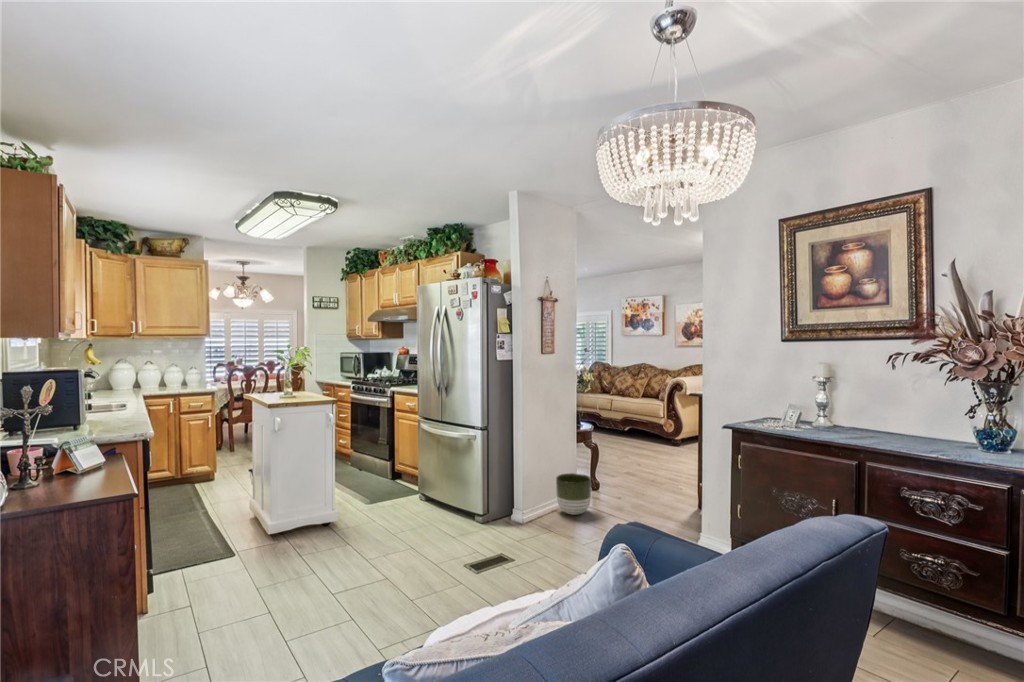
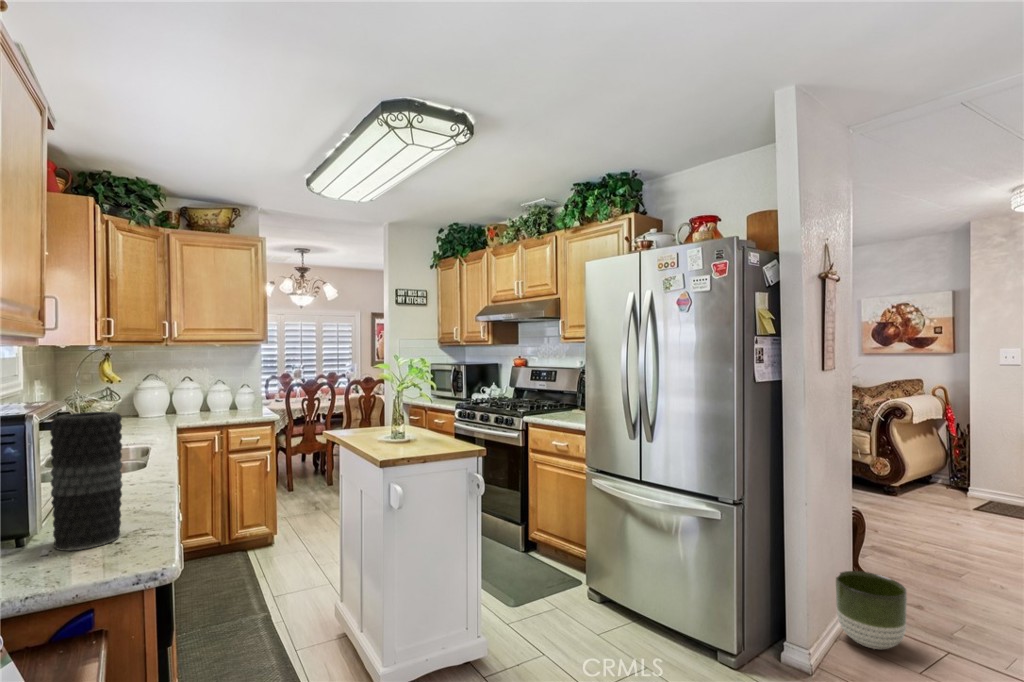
vase: none [88,370,122,433] -> present [50,412,122,551]

